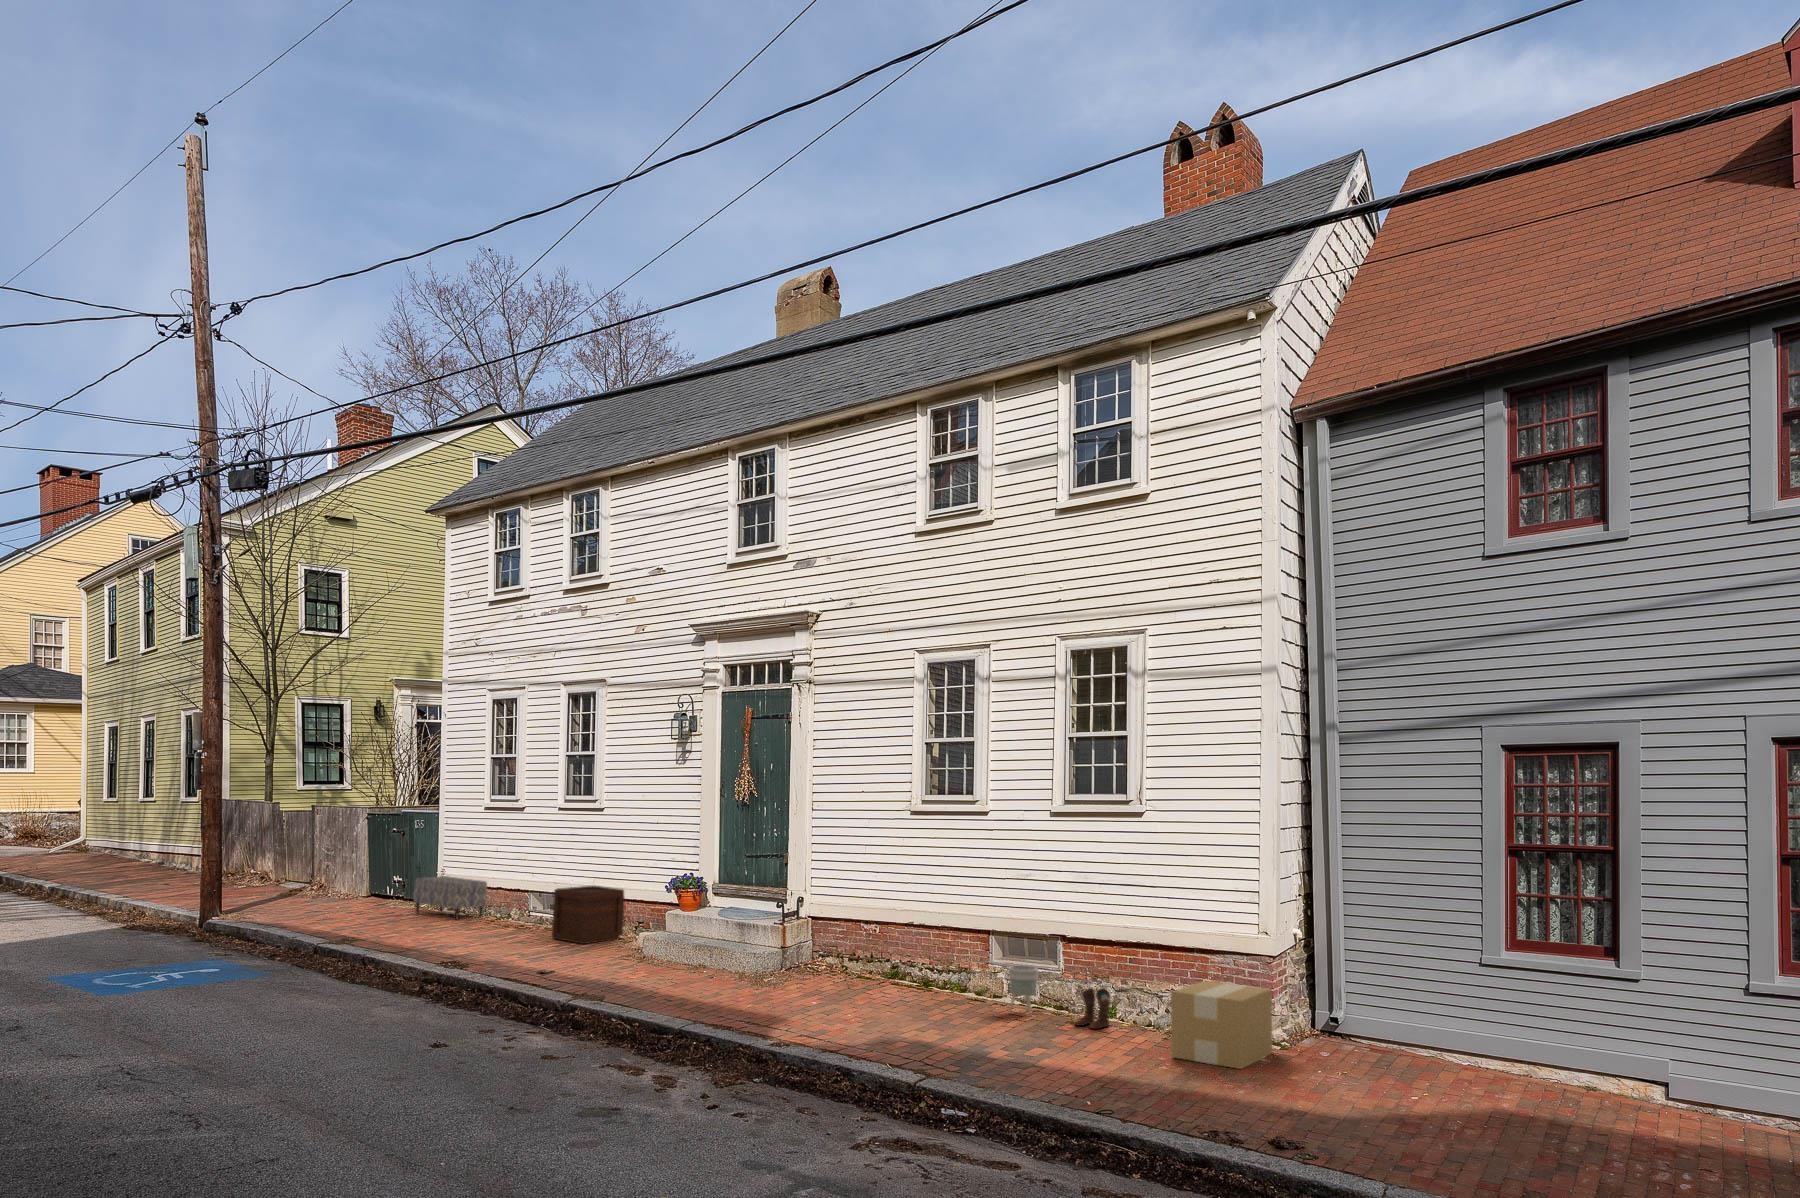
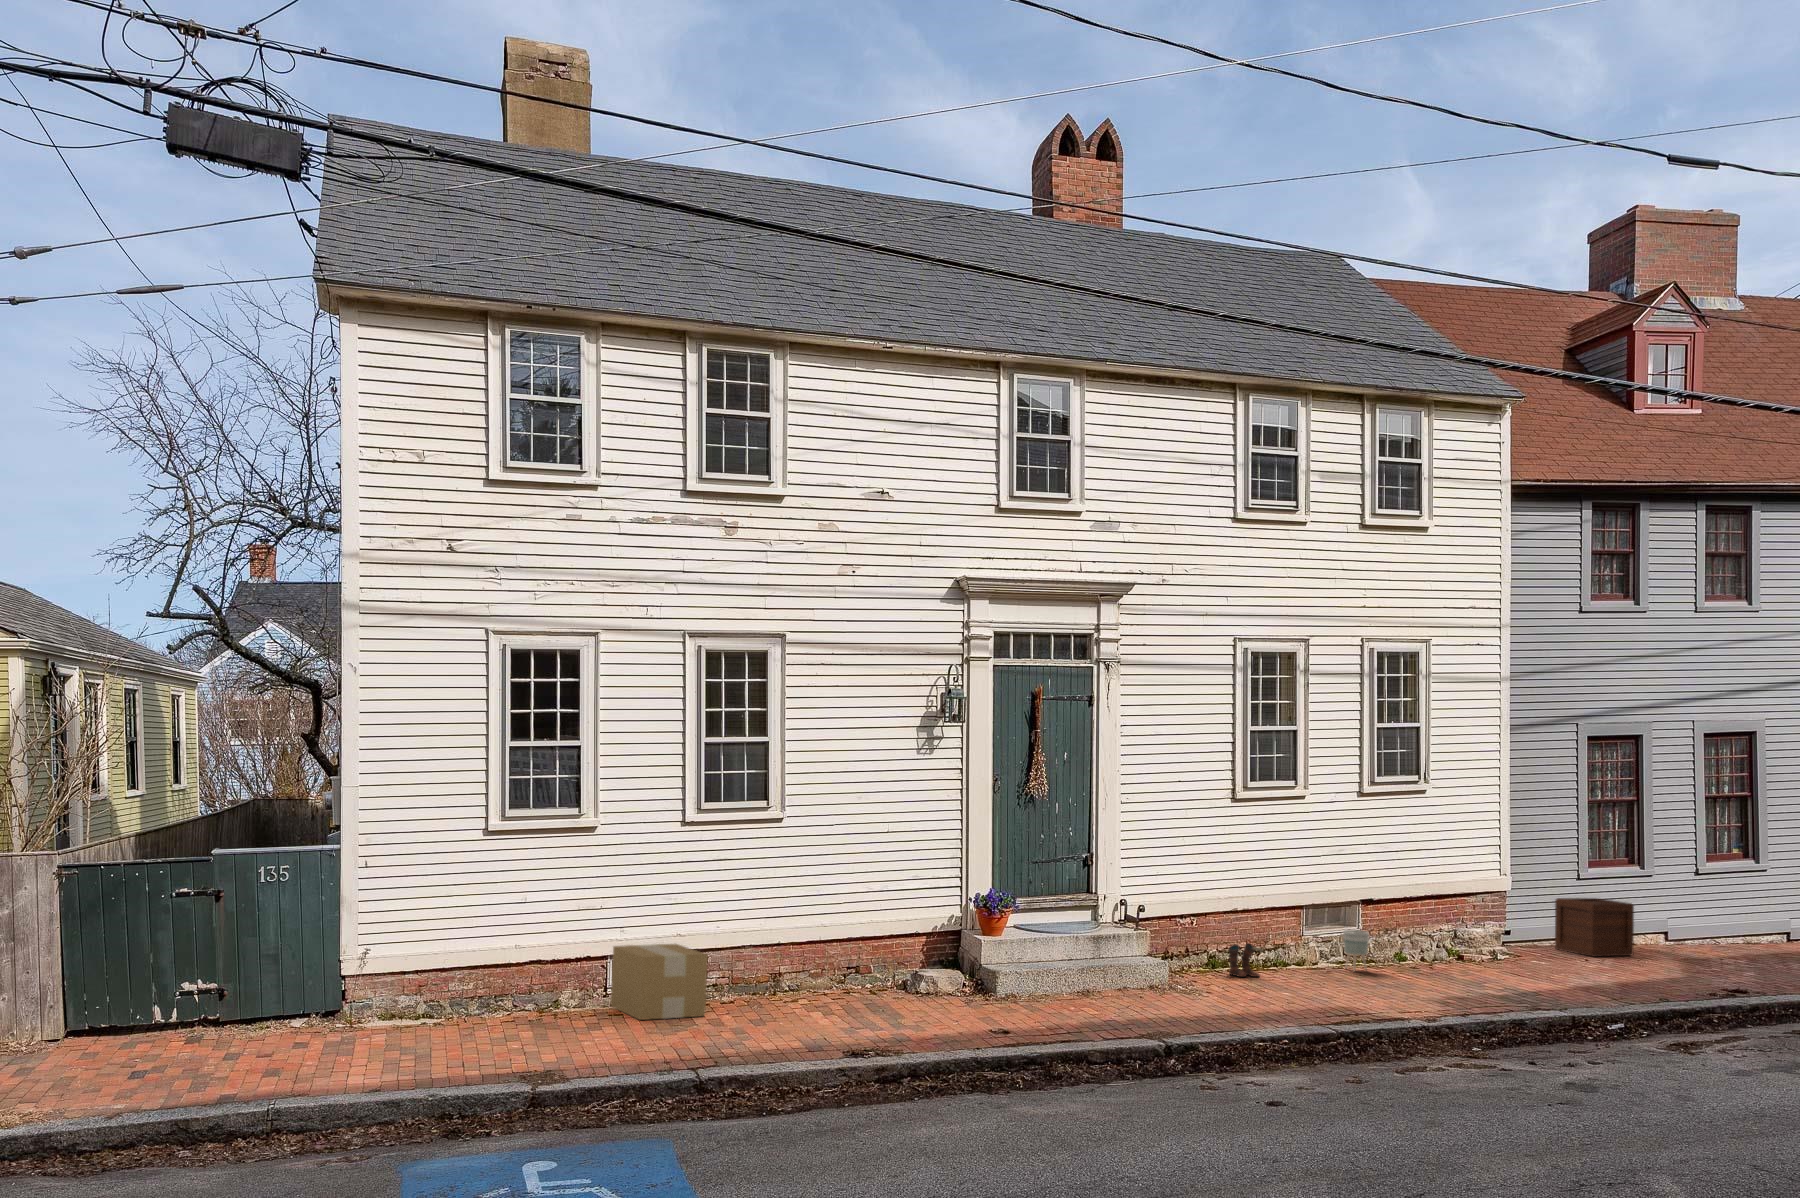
bench: present [413,876,487,920] -> none [382,954,527,1030]
wooden crate: present [552,886,625,944] -> present [1555,898,1634,957]
cardboard box: present [1171,980,1273,1069] -> present [611,944,708,1020]
boots: present [1075,988,1110,1029] -> present [1228,942,1263,977]

